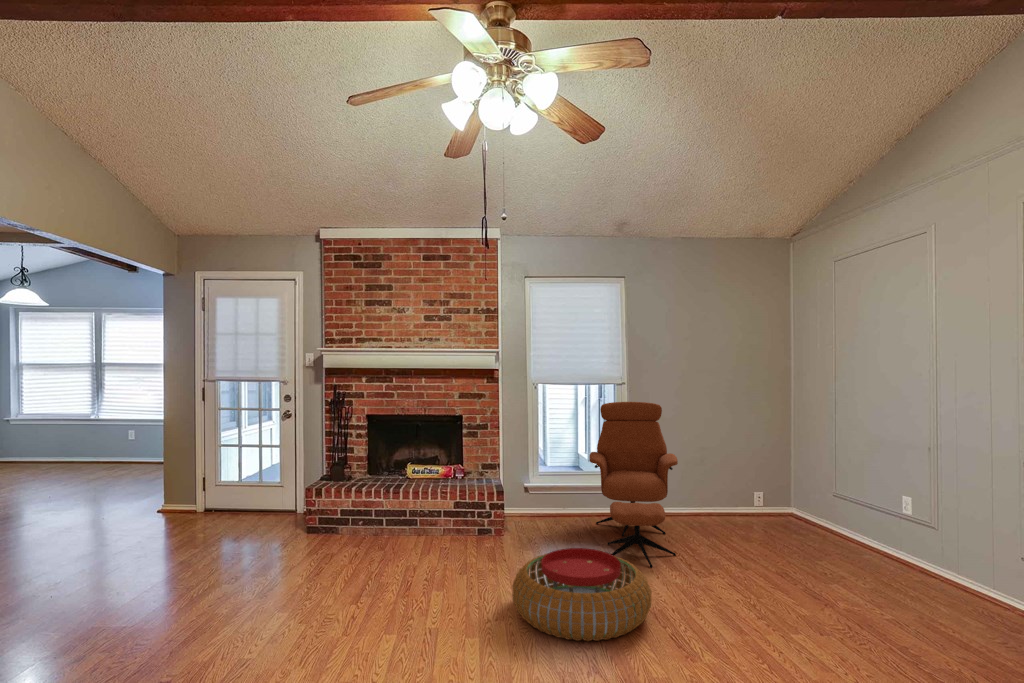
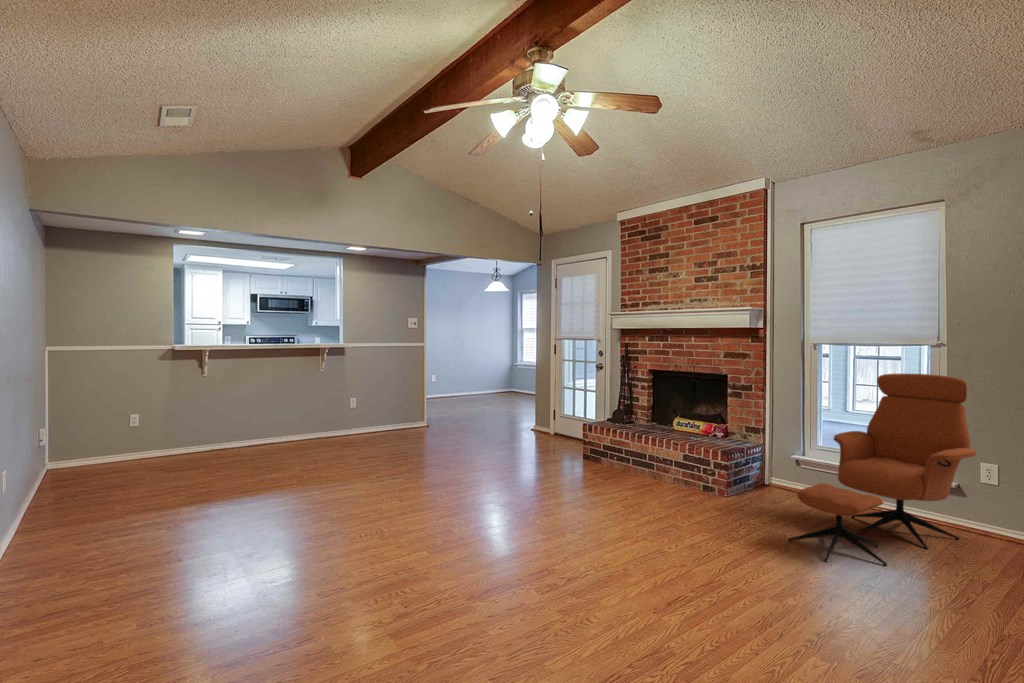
pouf: present [512,548,652,641] -> none [604,496,746,582]

